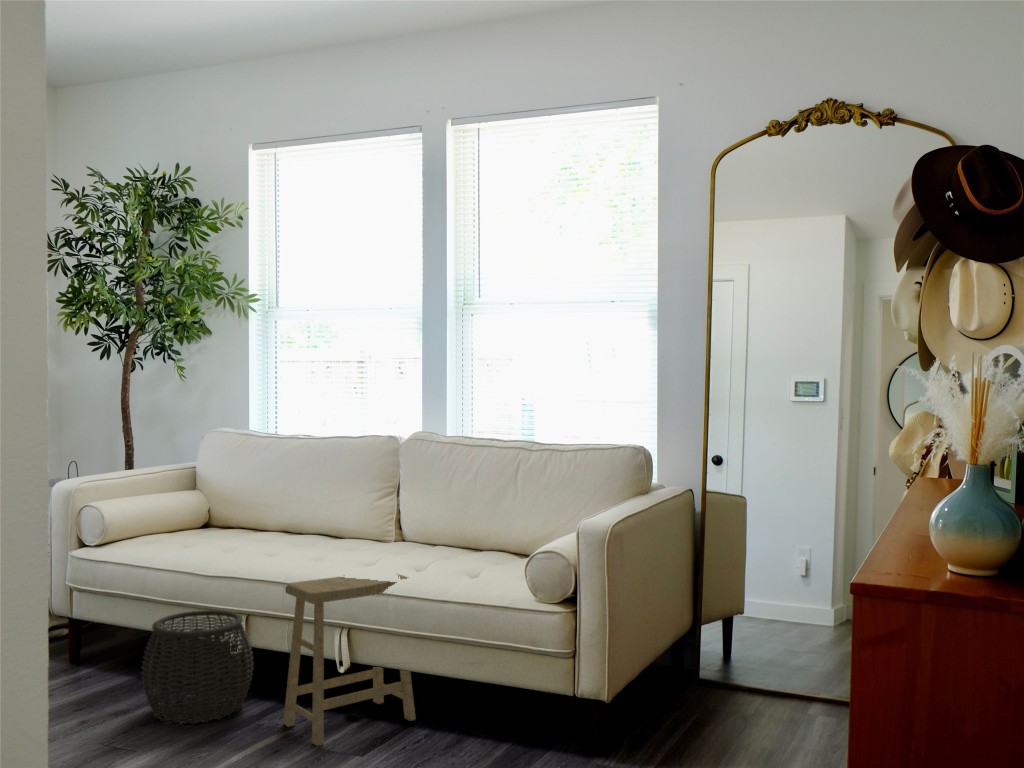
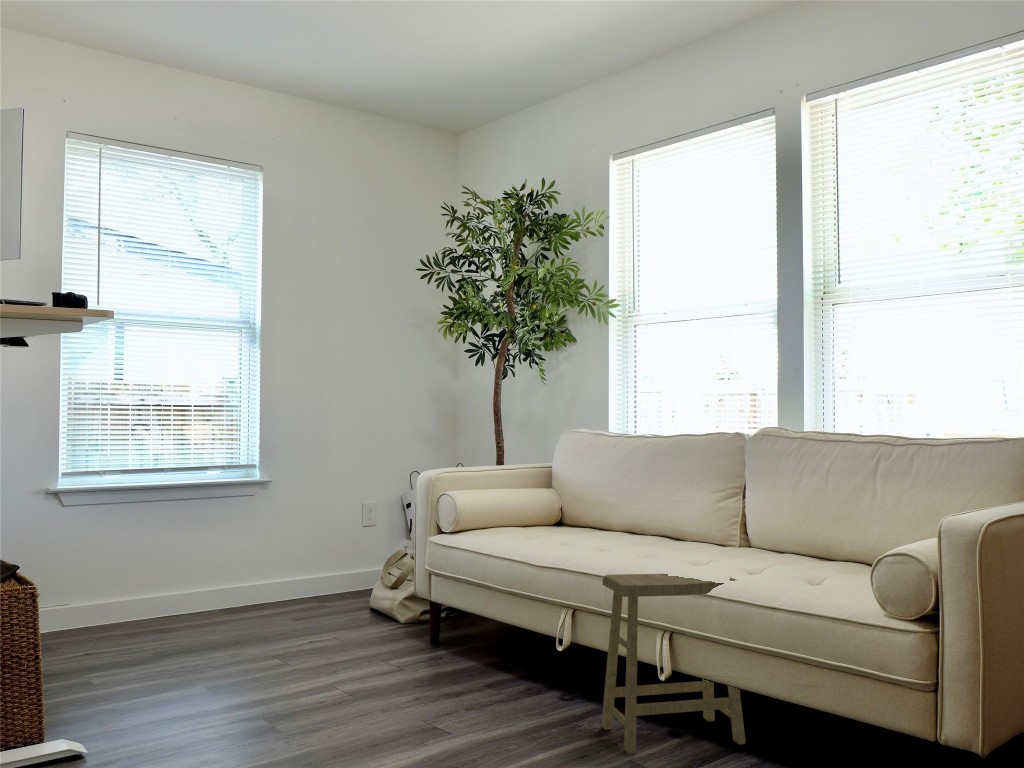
woven basket: present [142,610,253,724] -> none [470,600,579,713]

